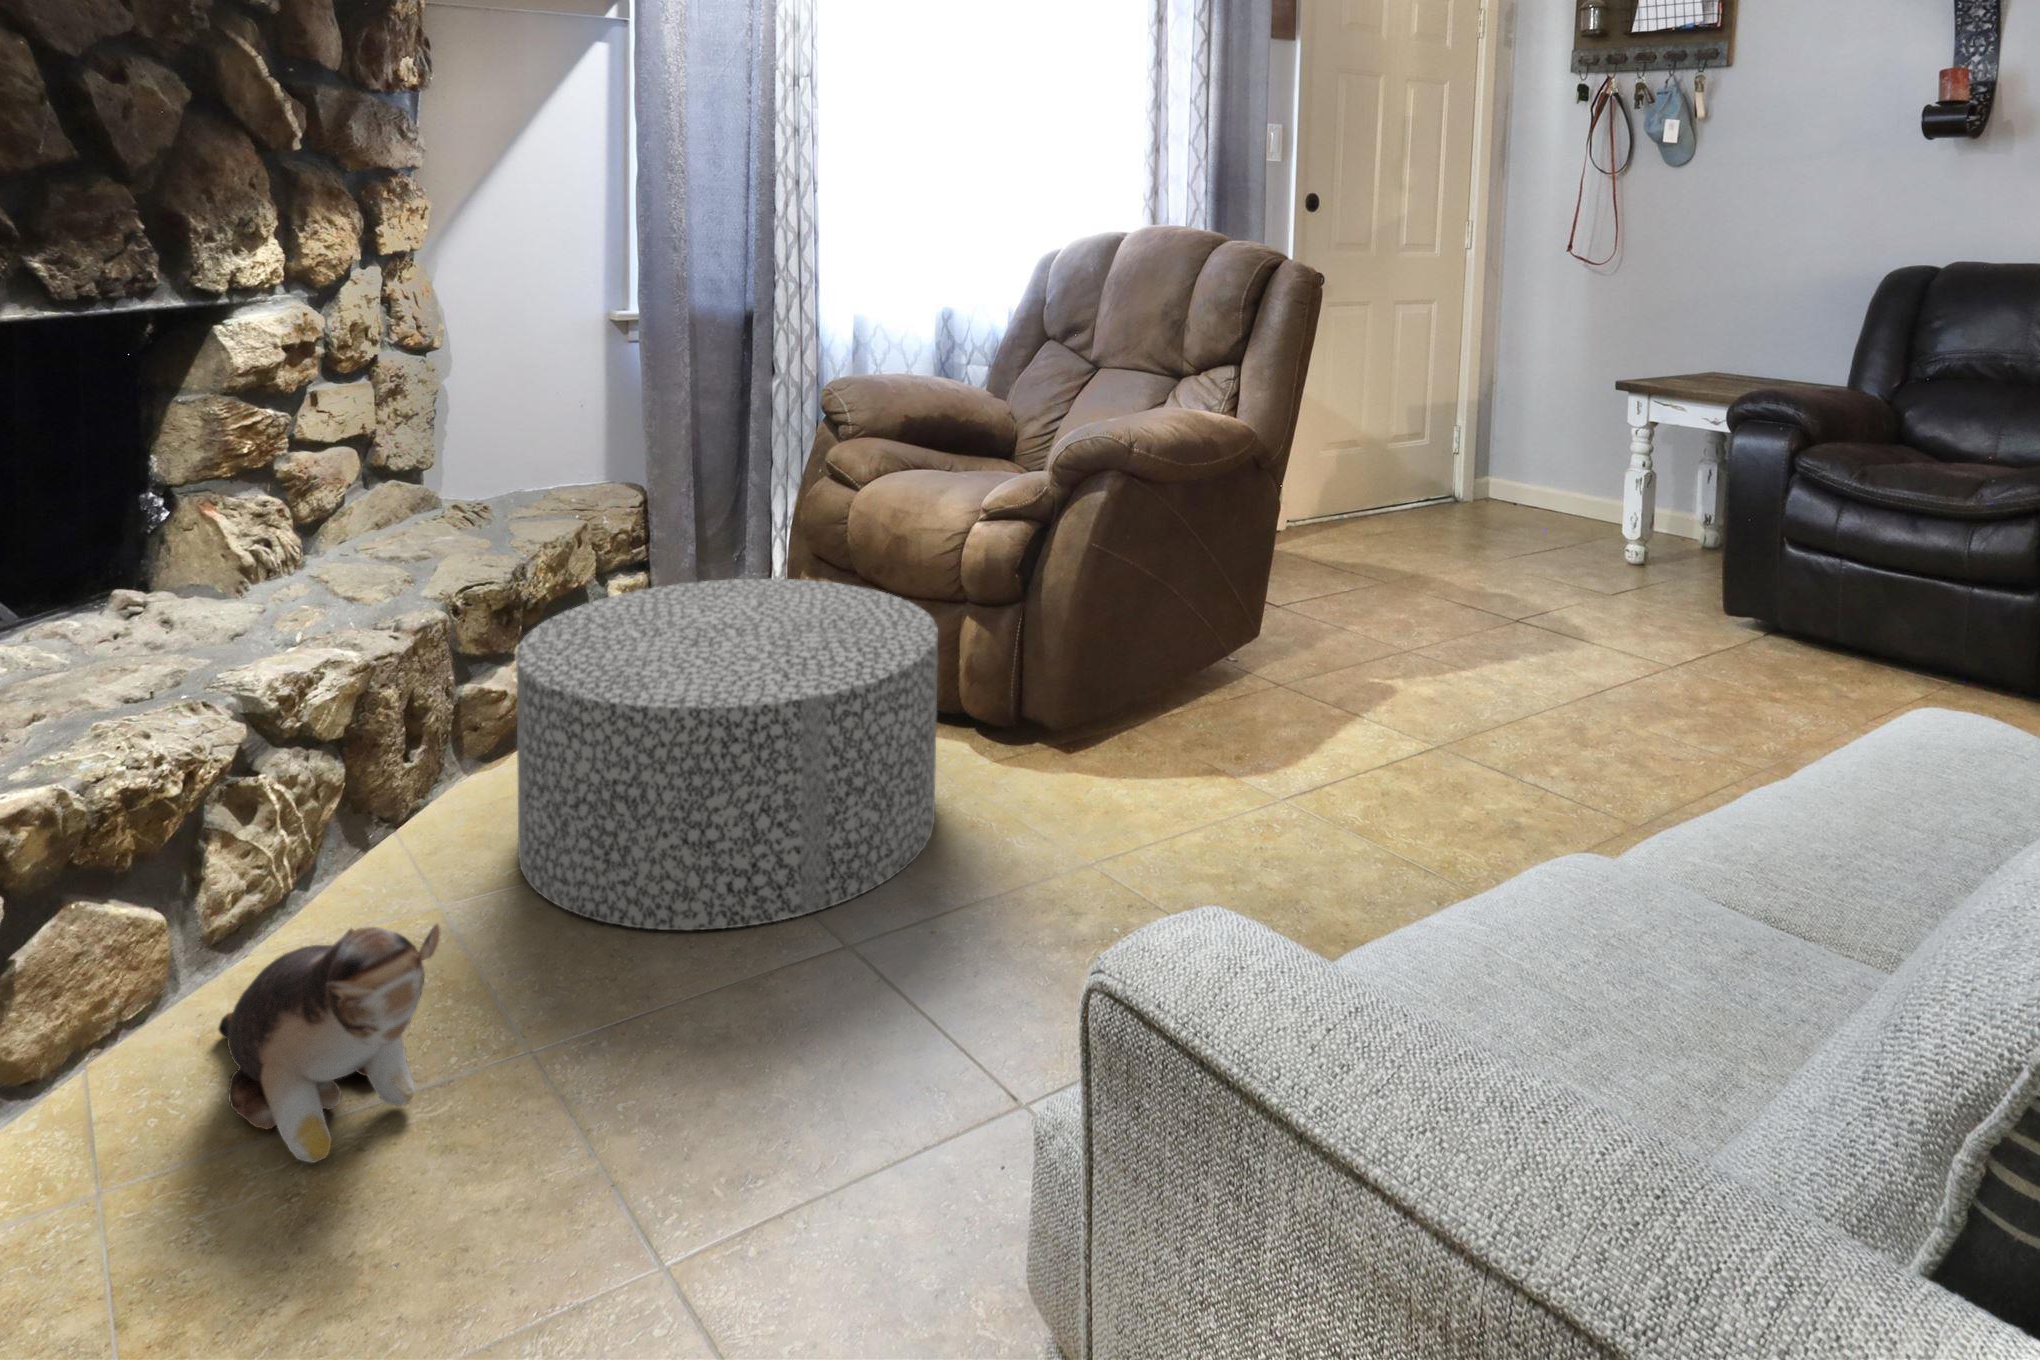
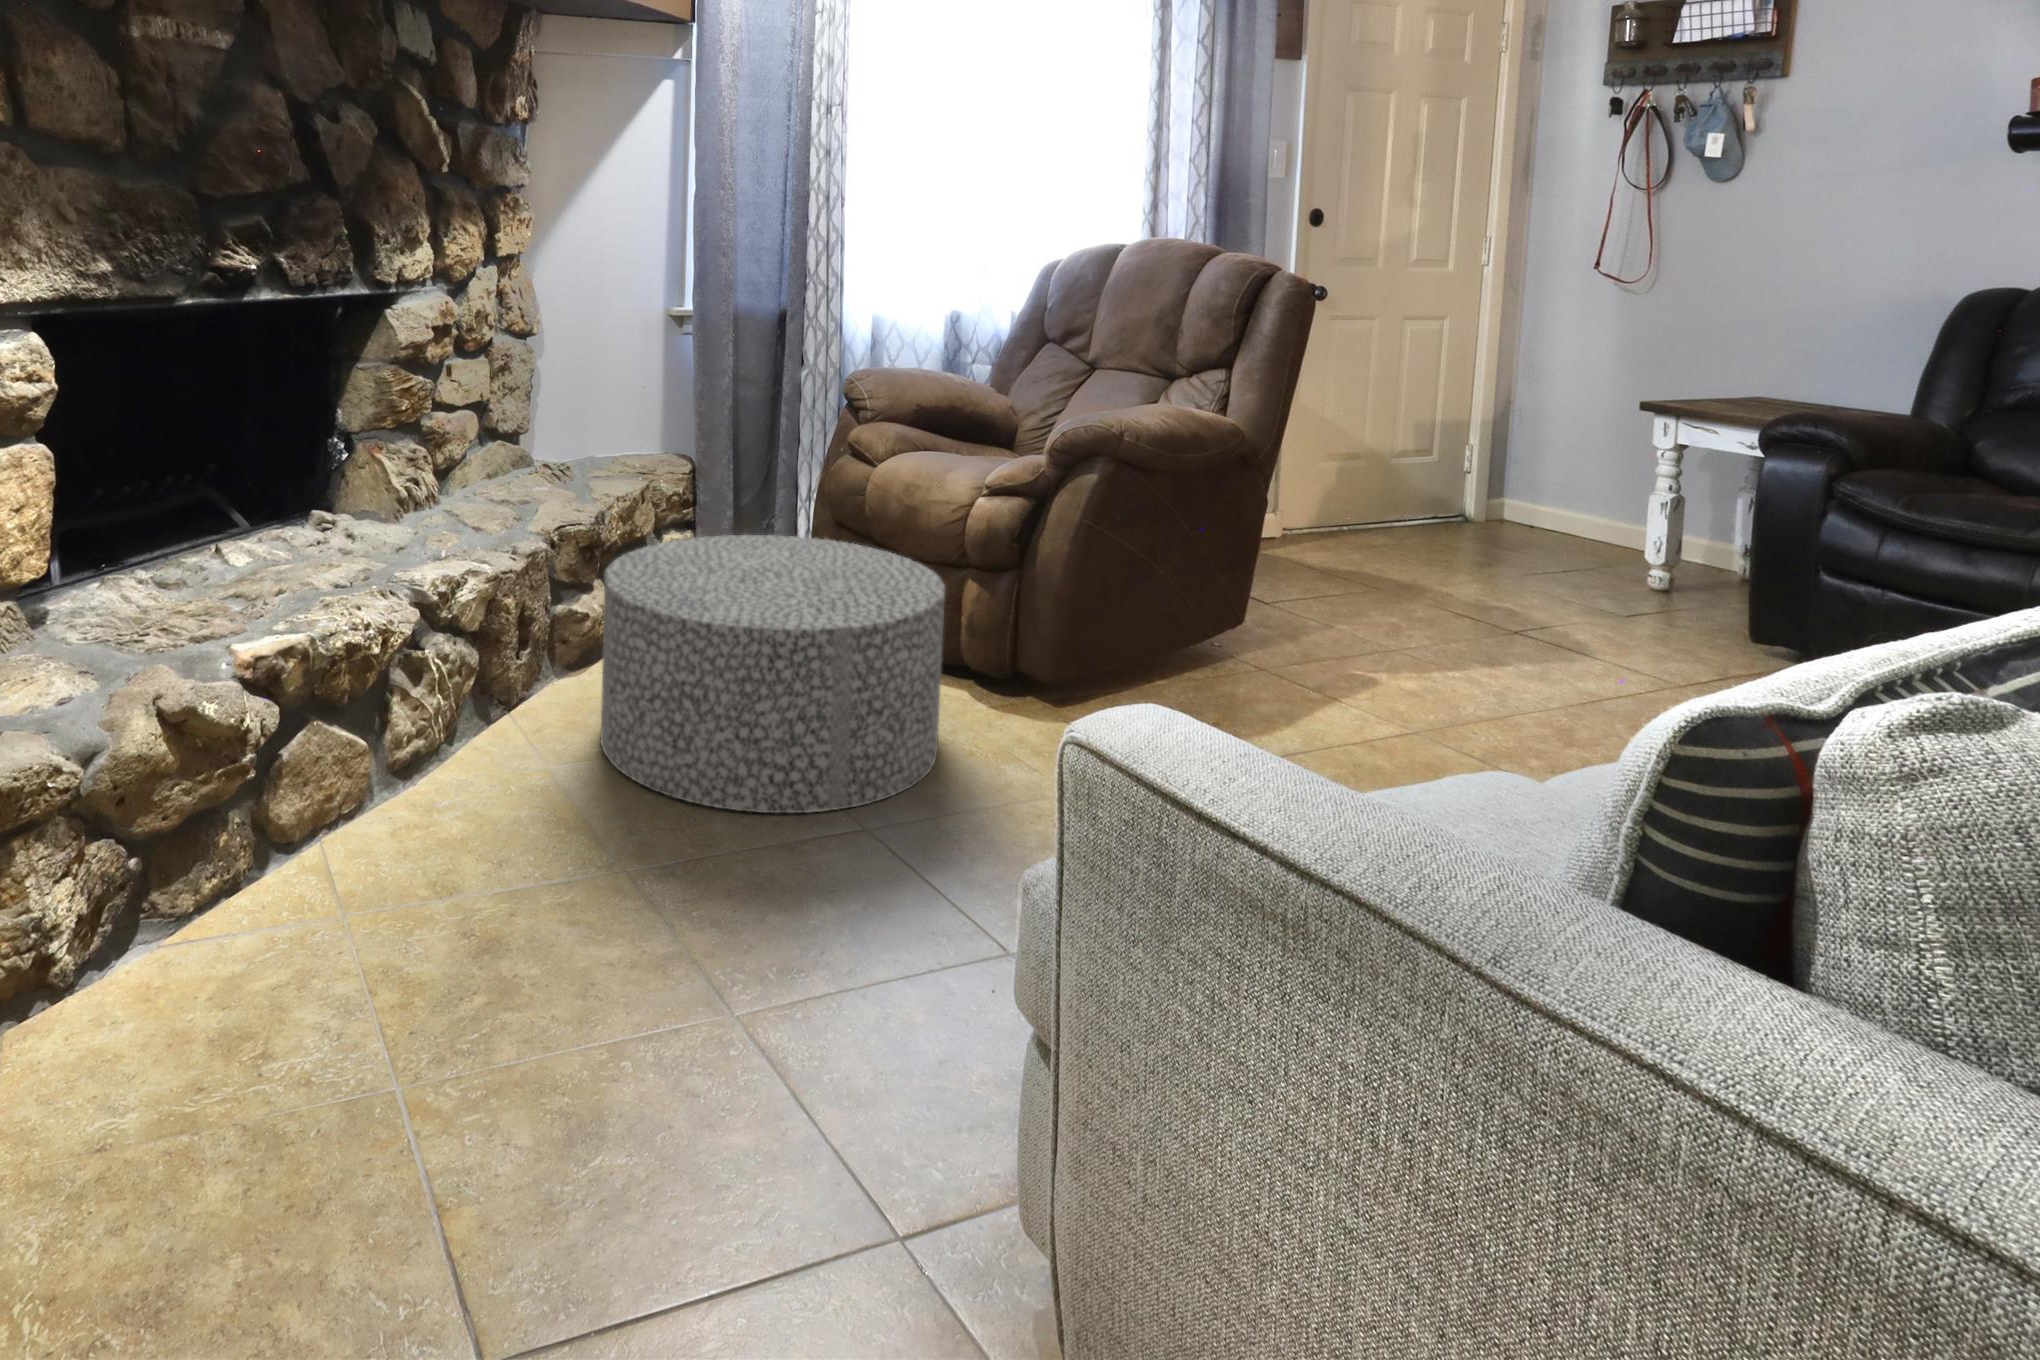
plush toy: present [219,924,440,1163] -> none [402,758,573,930]

